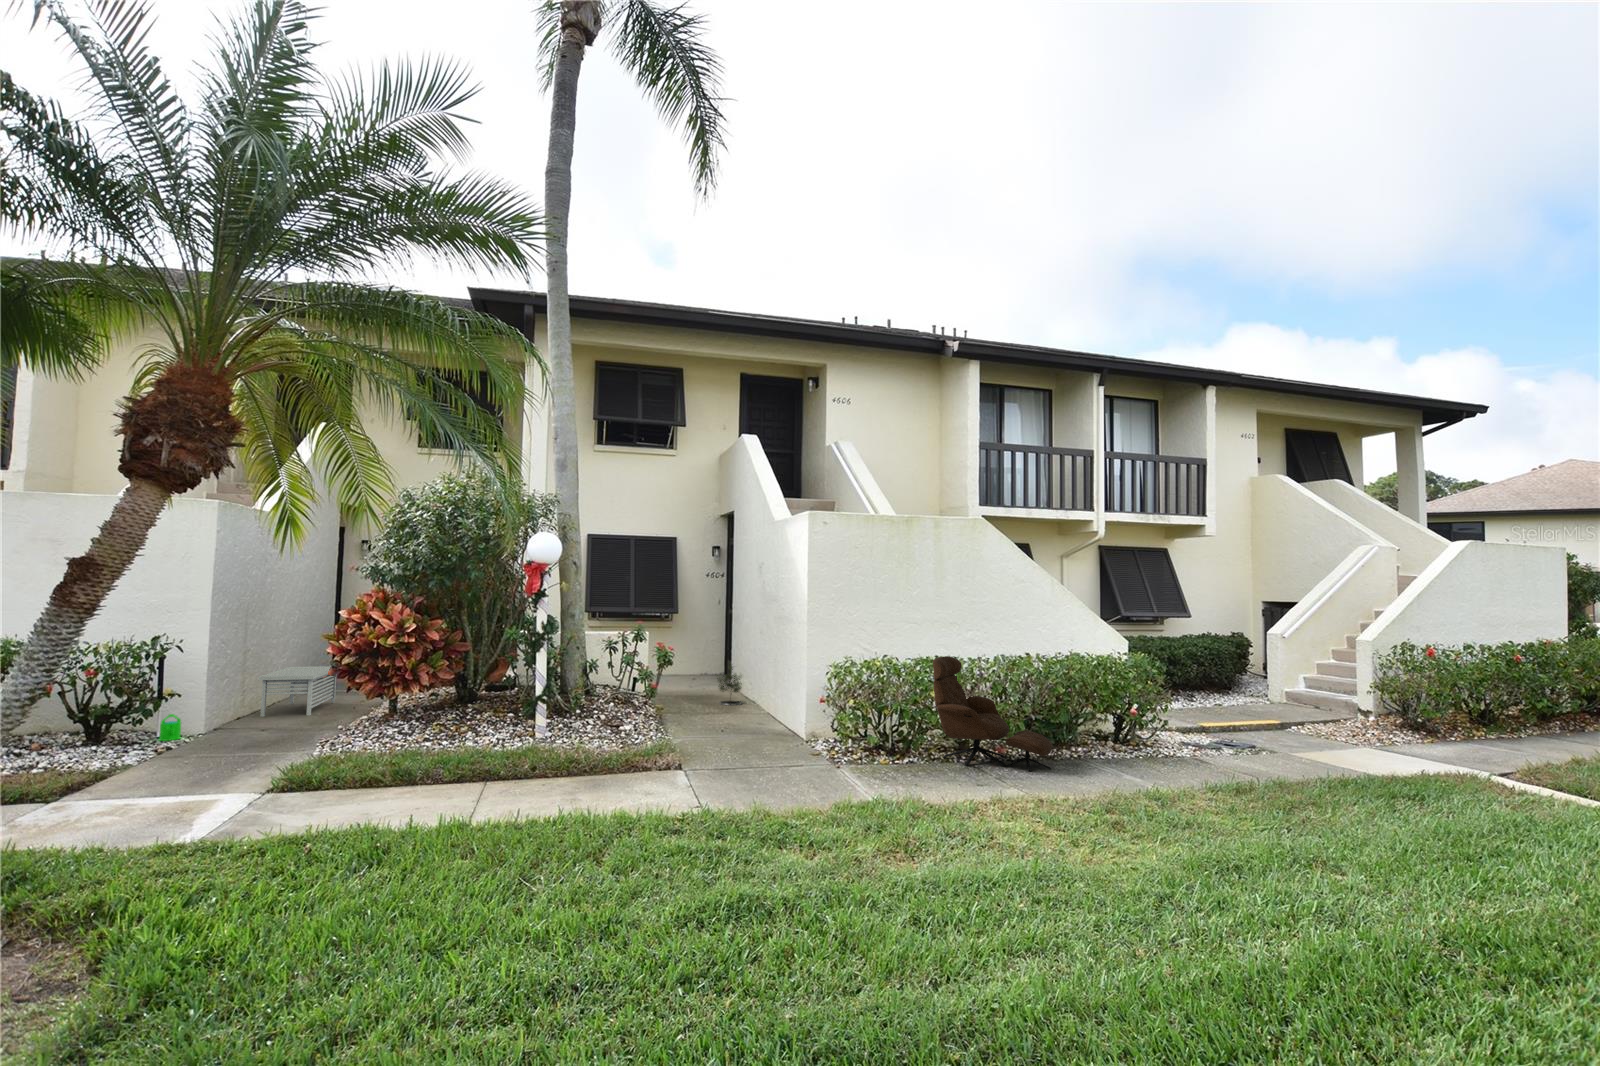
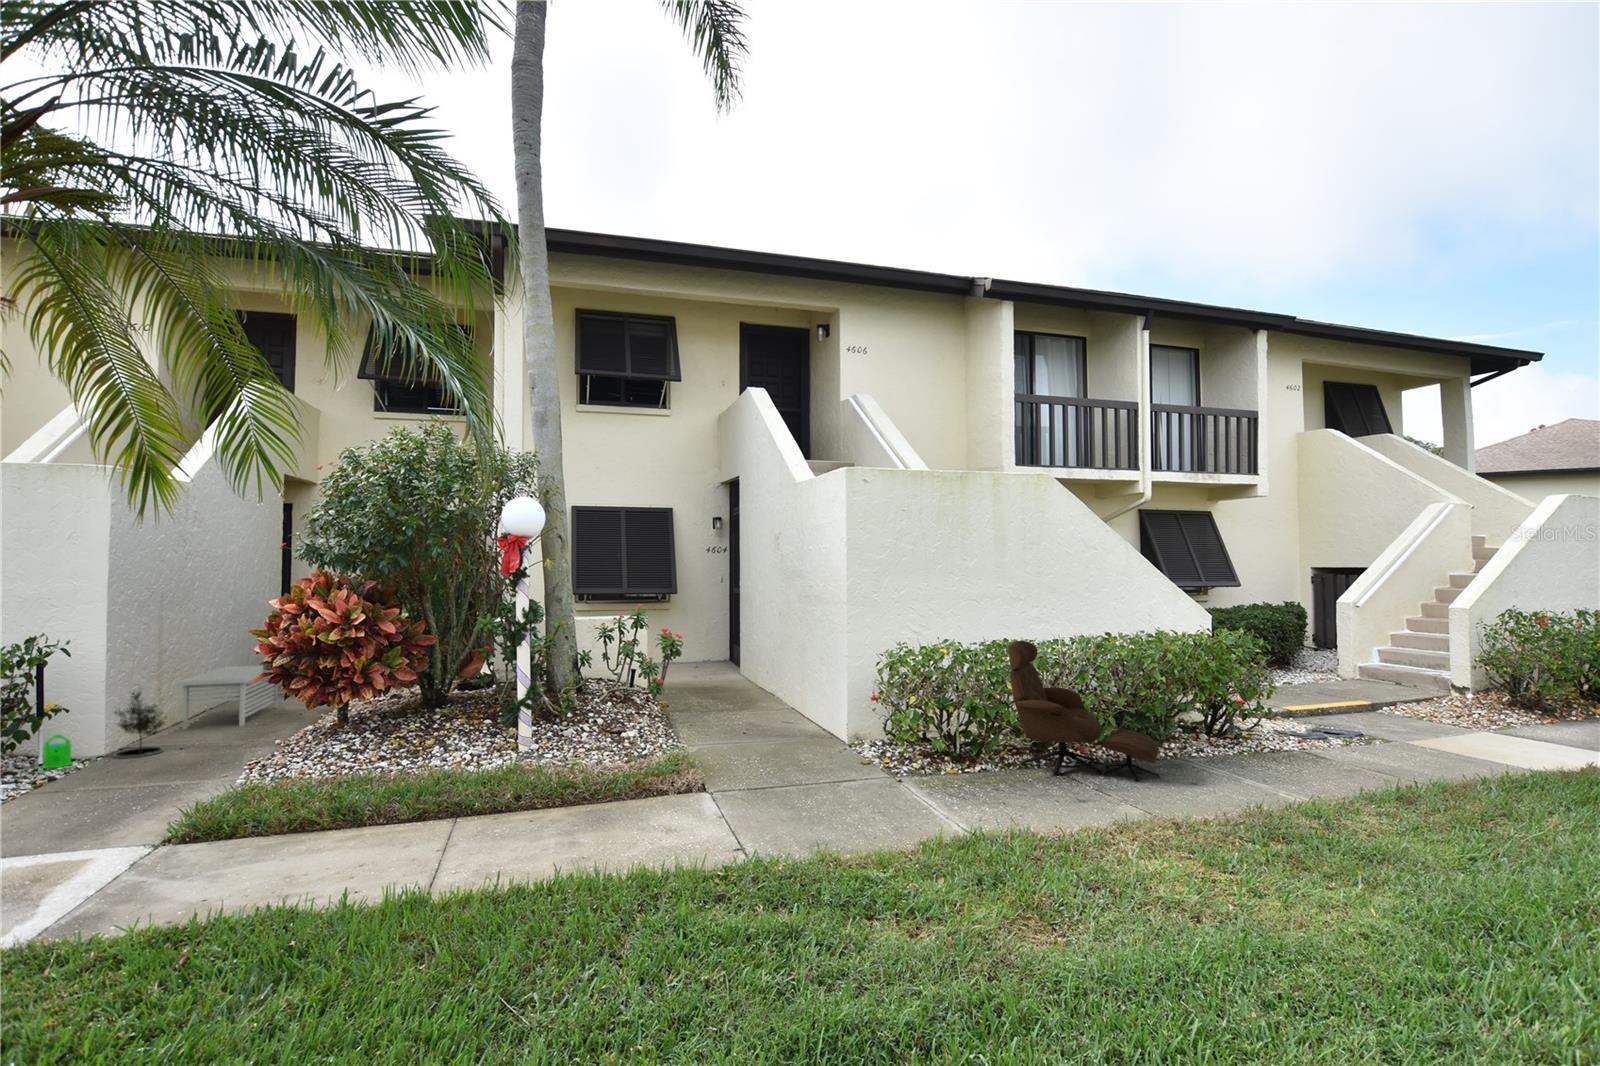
potted tree: present [717,666,742,705] -> present [114,692,167,758]

